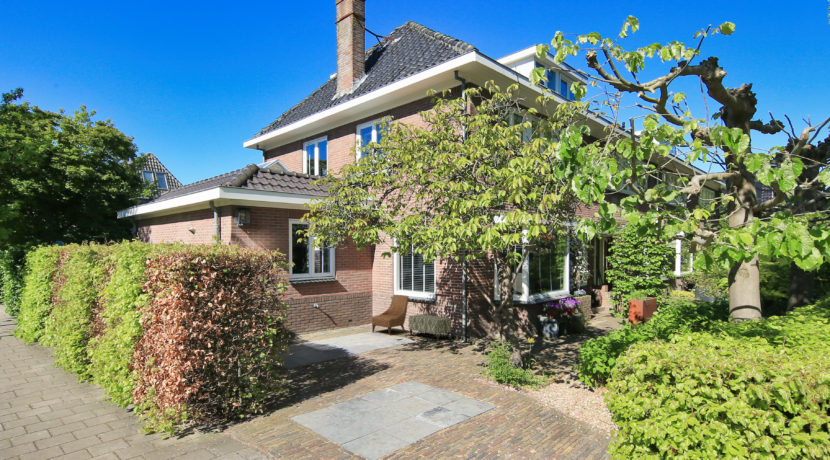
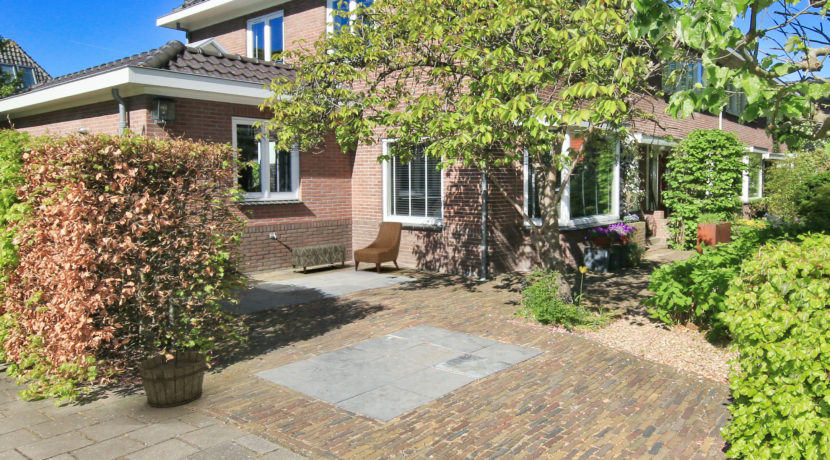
bench: present [409,314,451,341] -> present [292,243,346,274]
wooden bucket: none [213,397,259,442] -> present [138,345,206,408]

